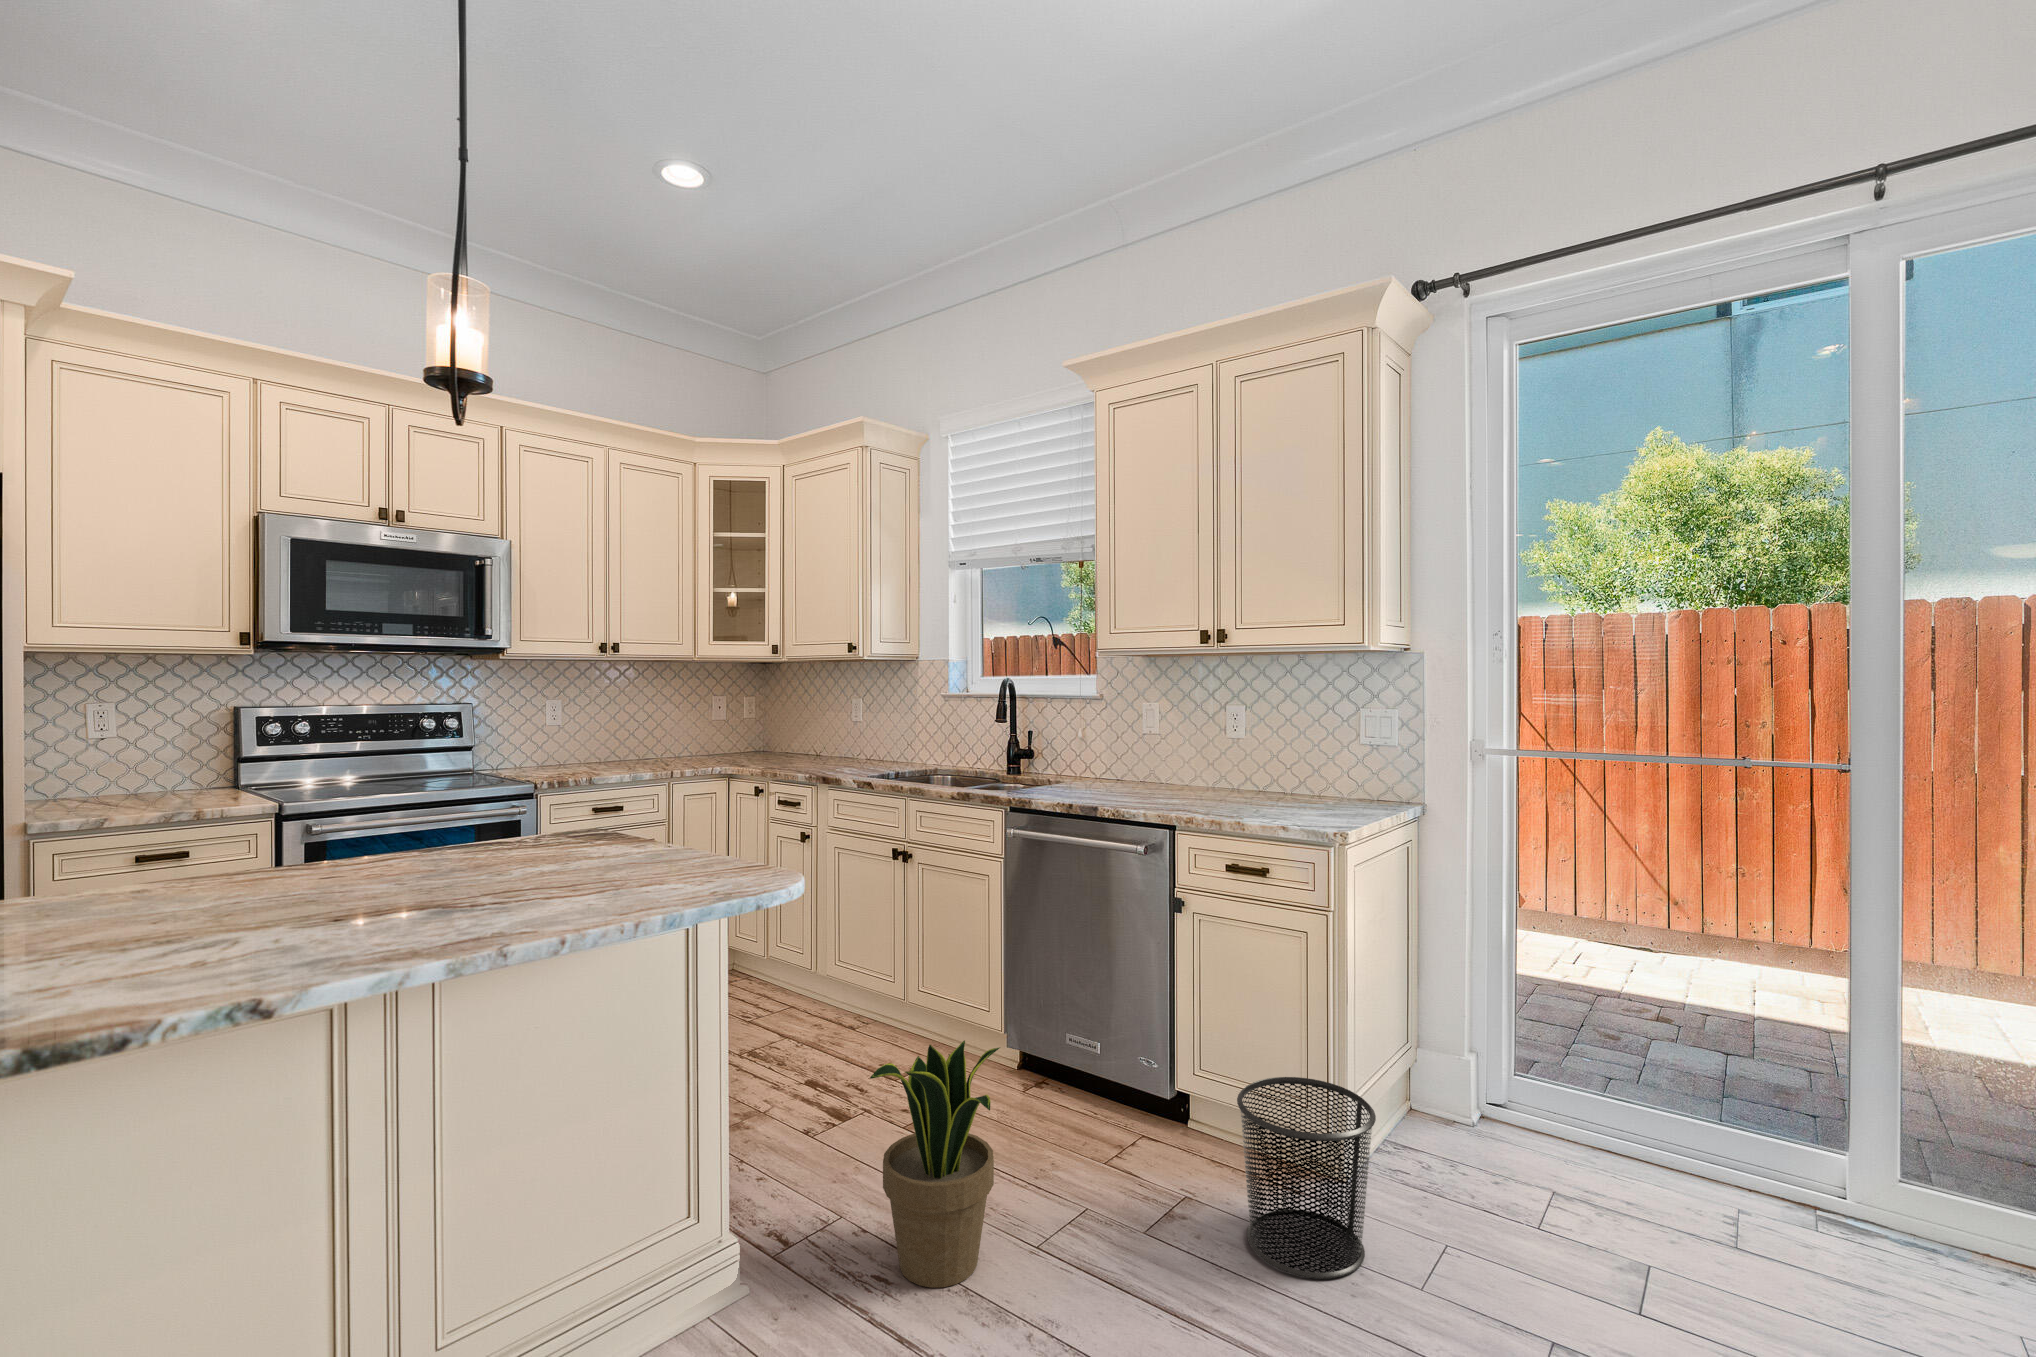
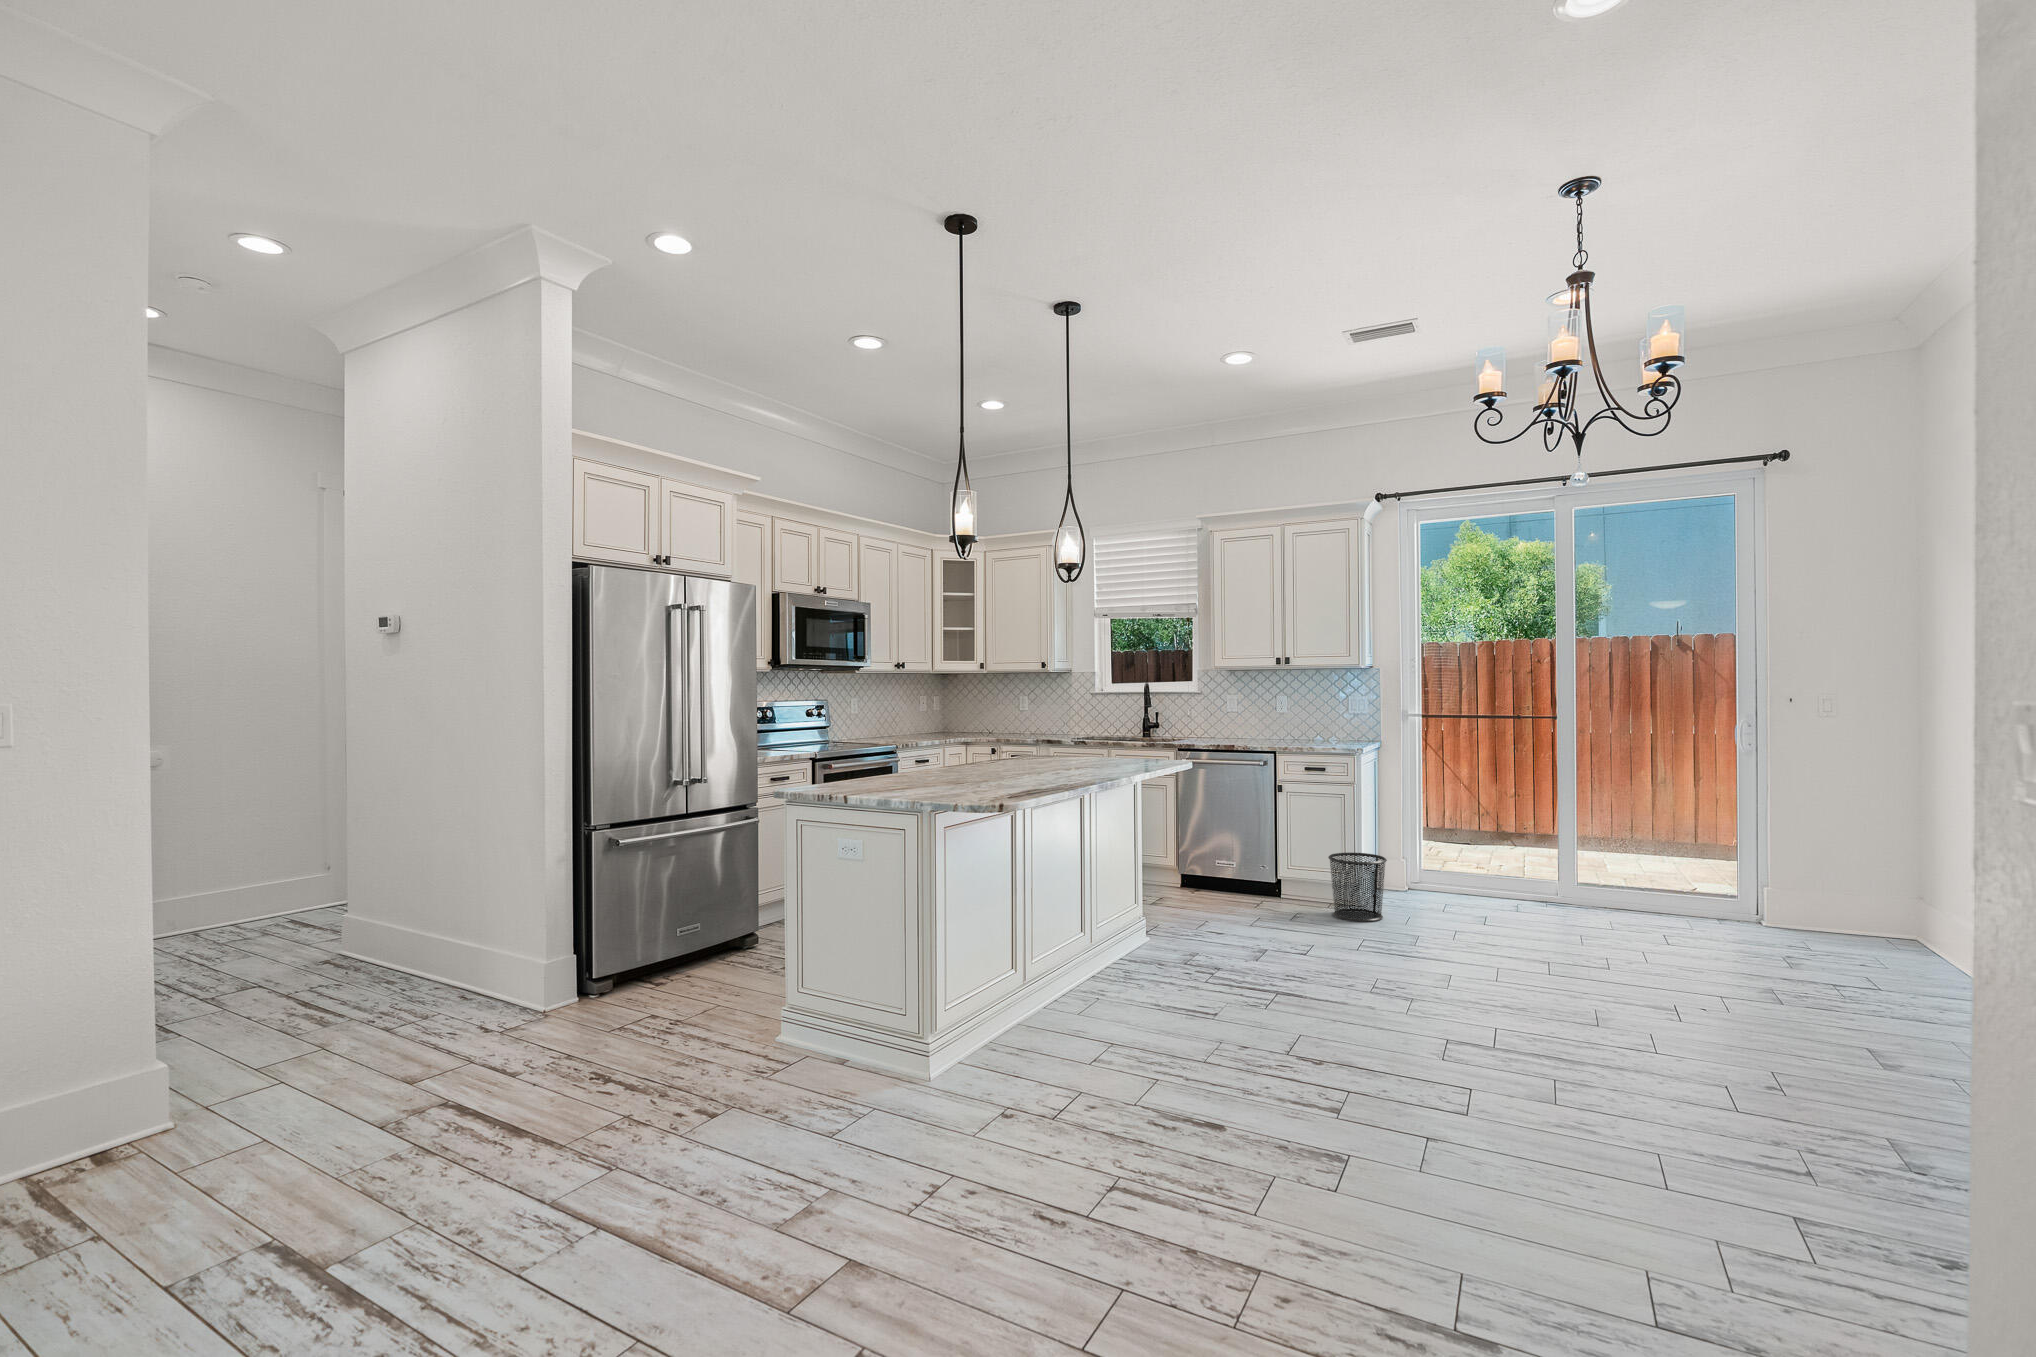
potted plant: present [870,1040,999,1288] -> none [1193,833,1246,931]

